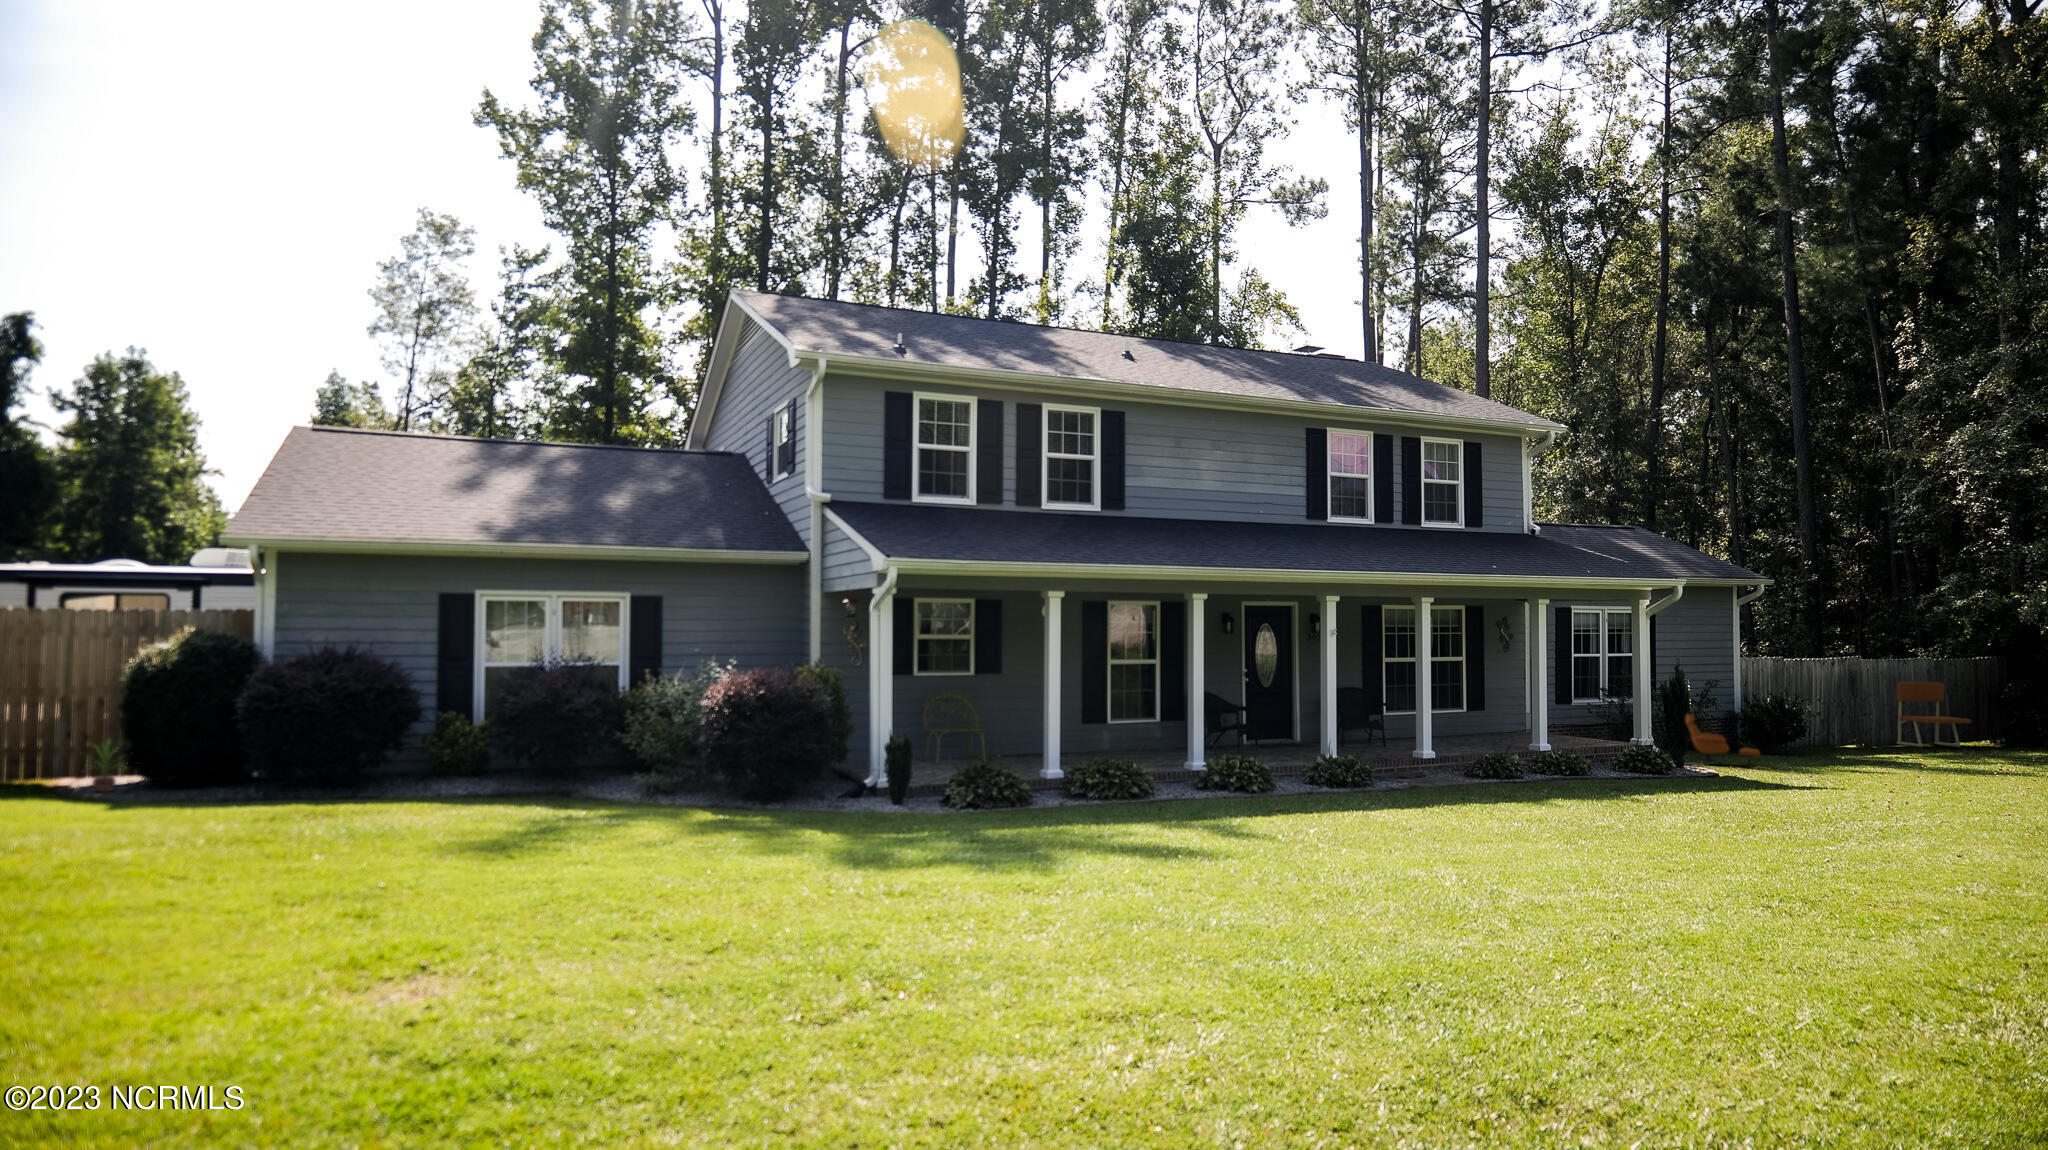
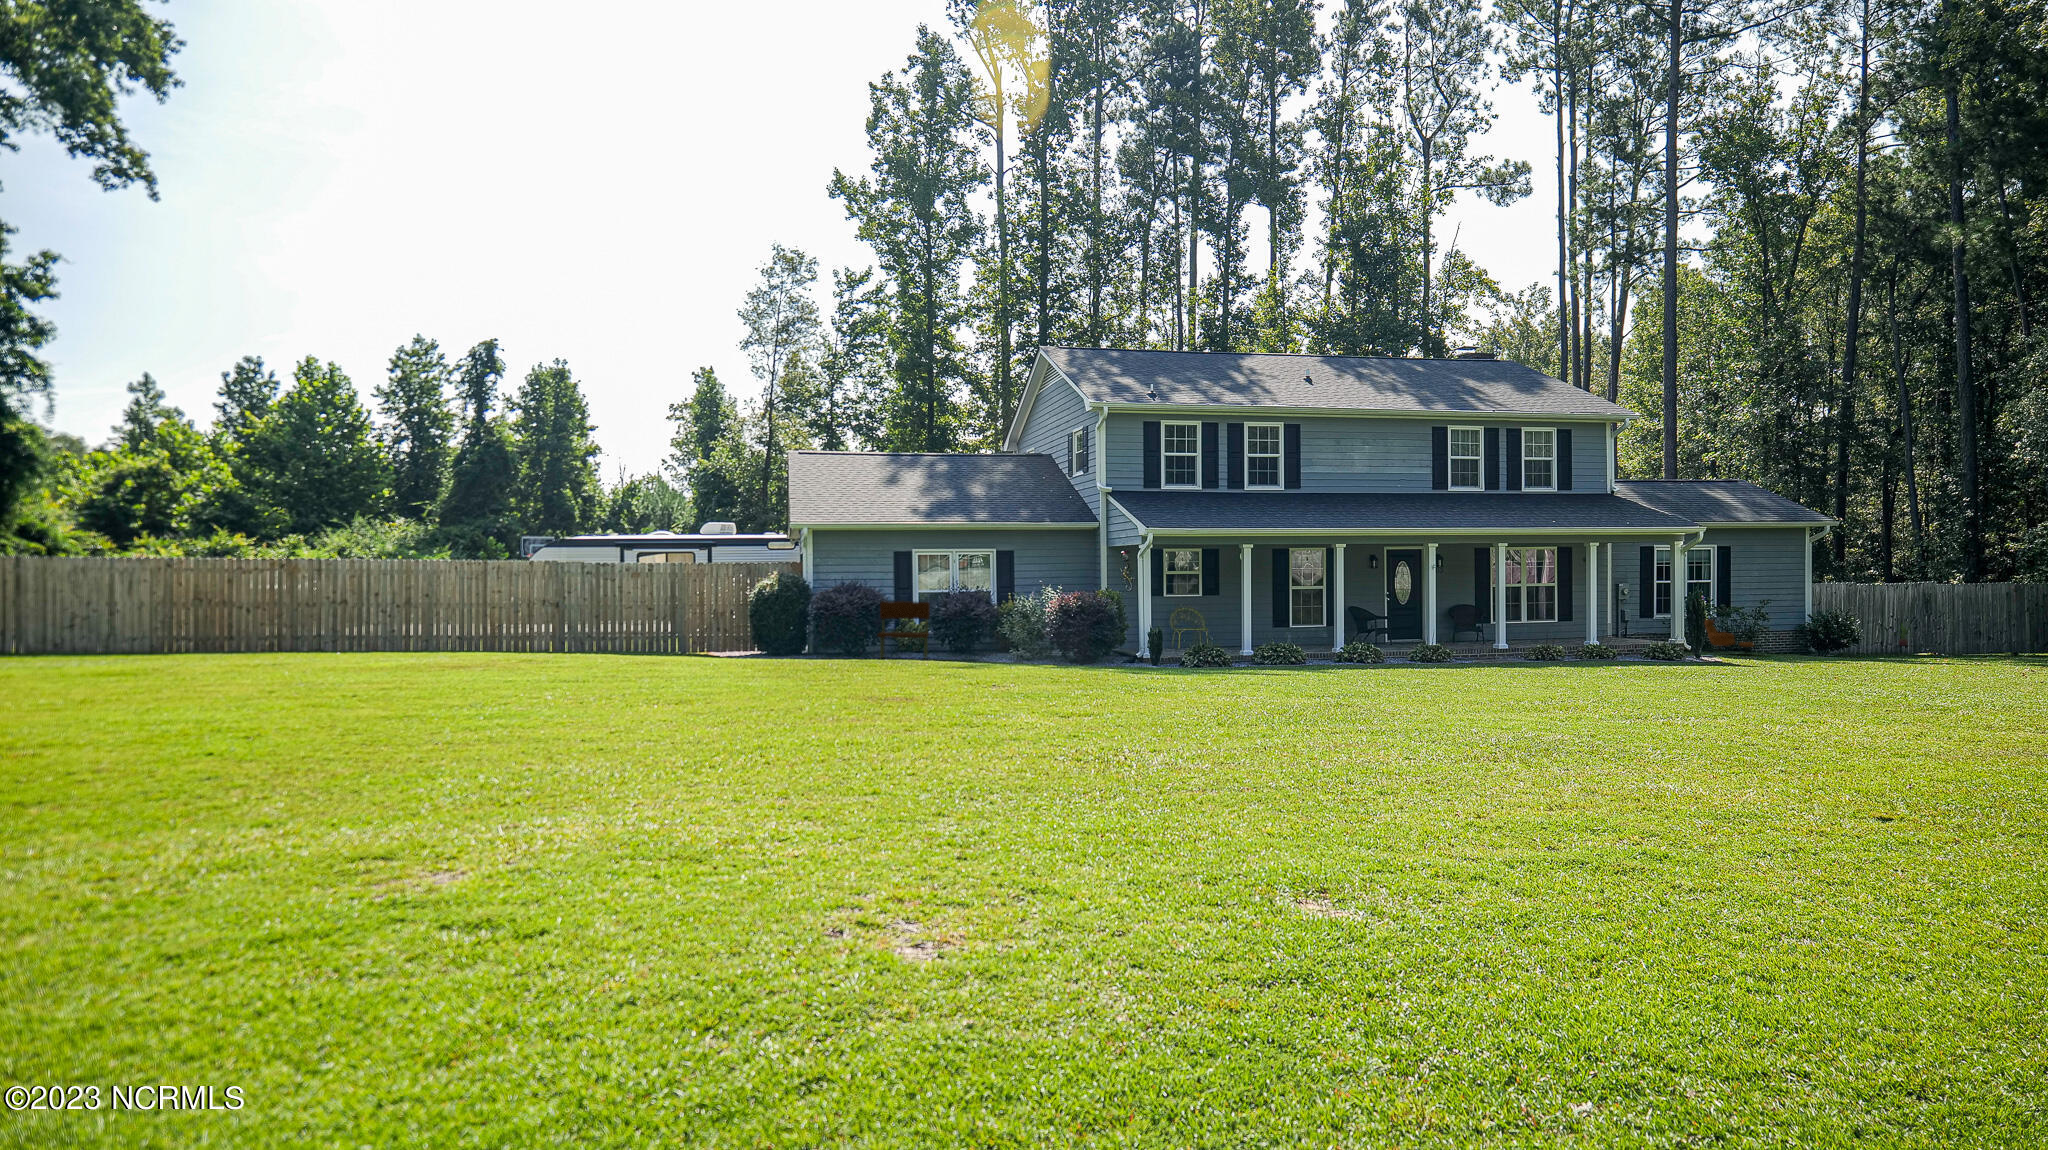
bench: present [1897,682,1971,747] -> present [877,601,930,658]
decorative plant: present [91,740,126,792] -> present [1898,625,1908,646]

